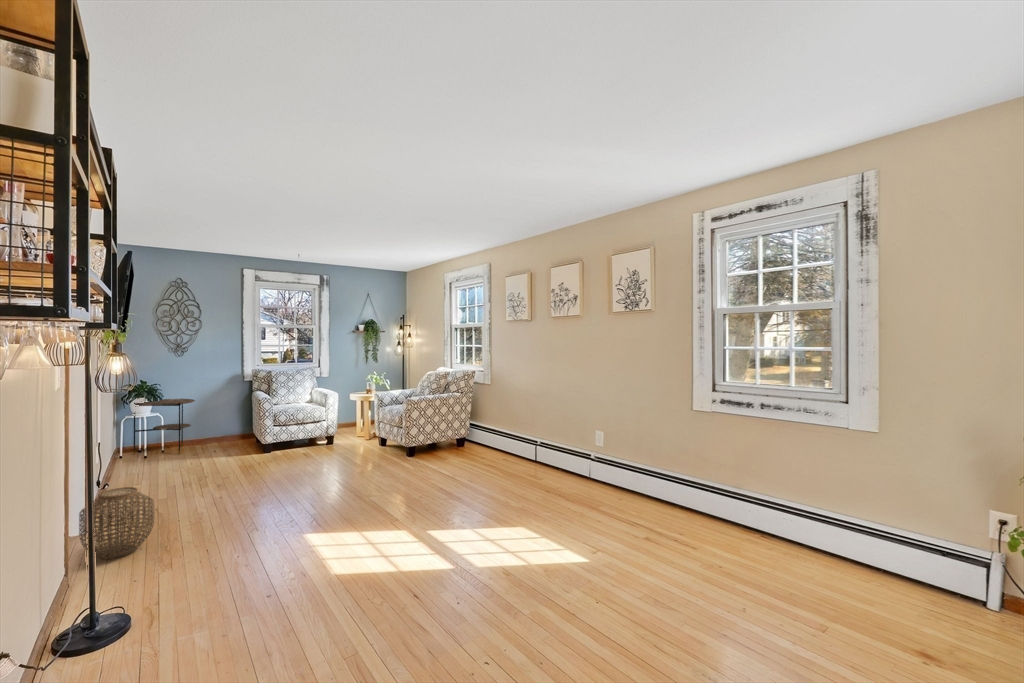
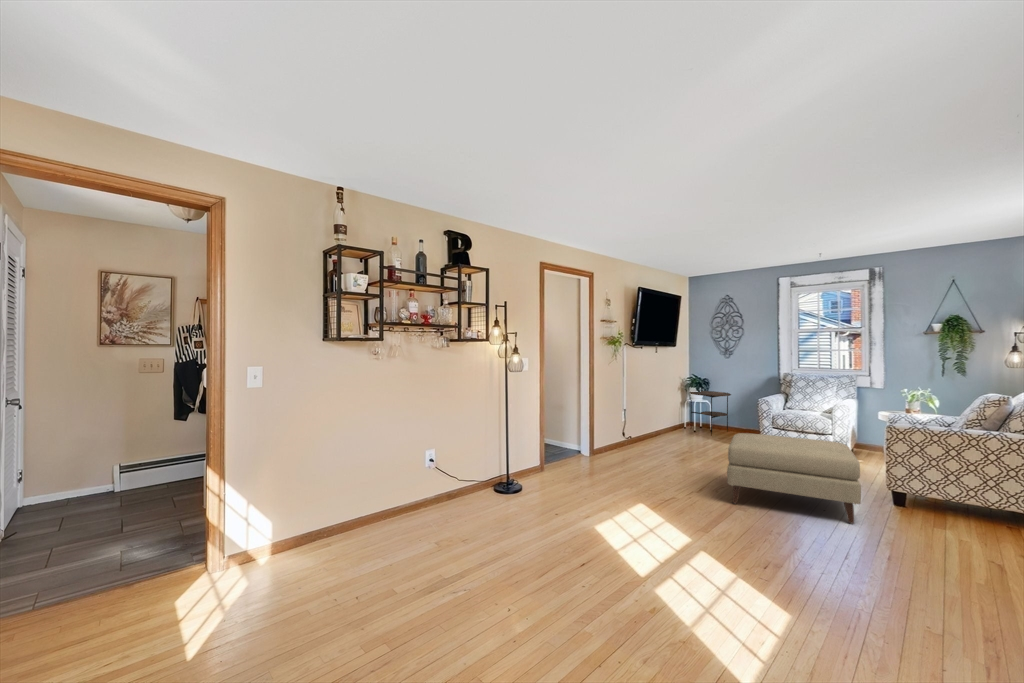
ottoman: none [316,419,432,493] -> present [727,433,861,524]
woven basket: present [79,487,154,559] -> none [546,434,581,474]

